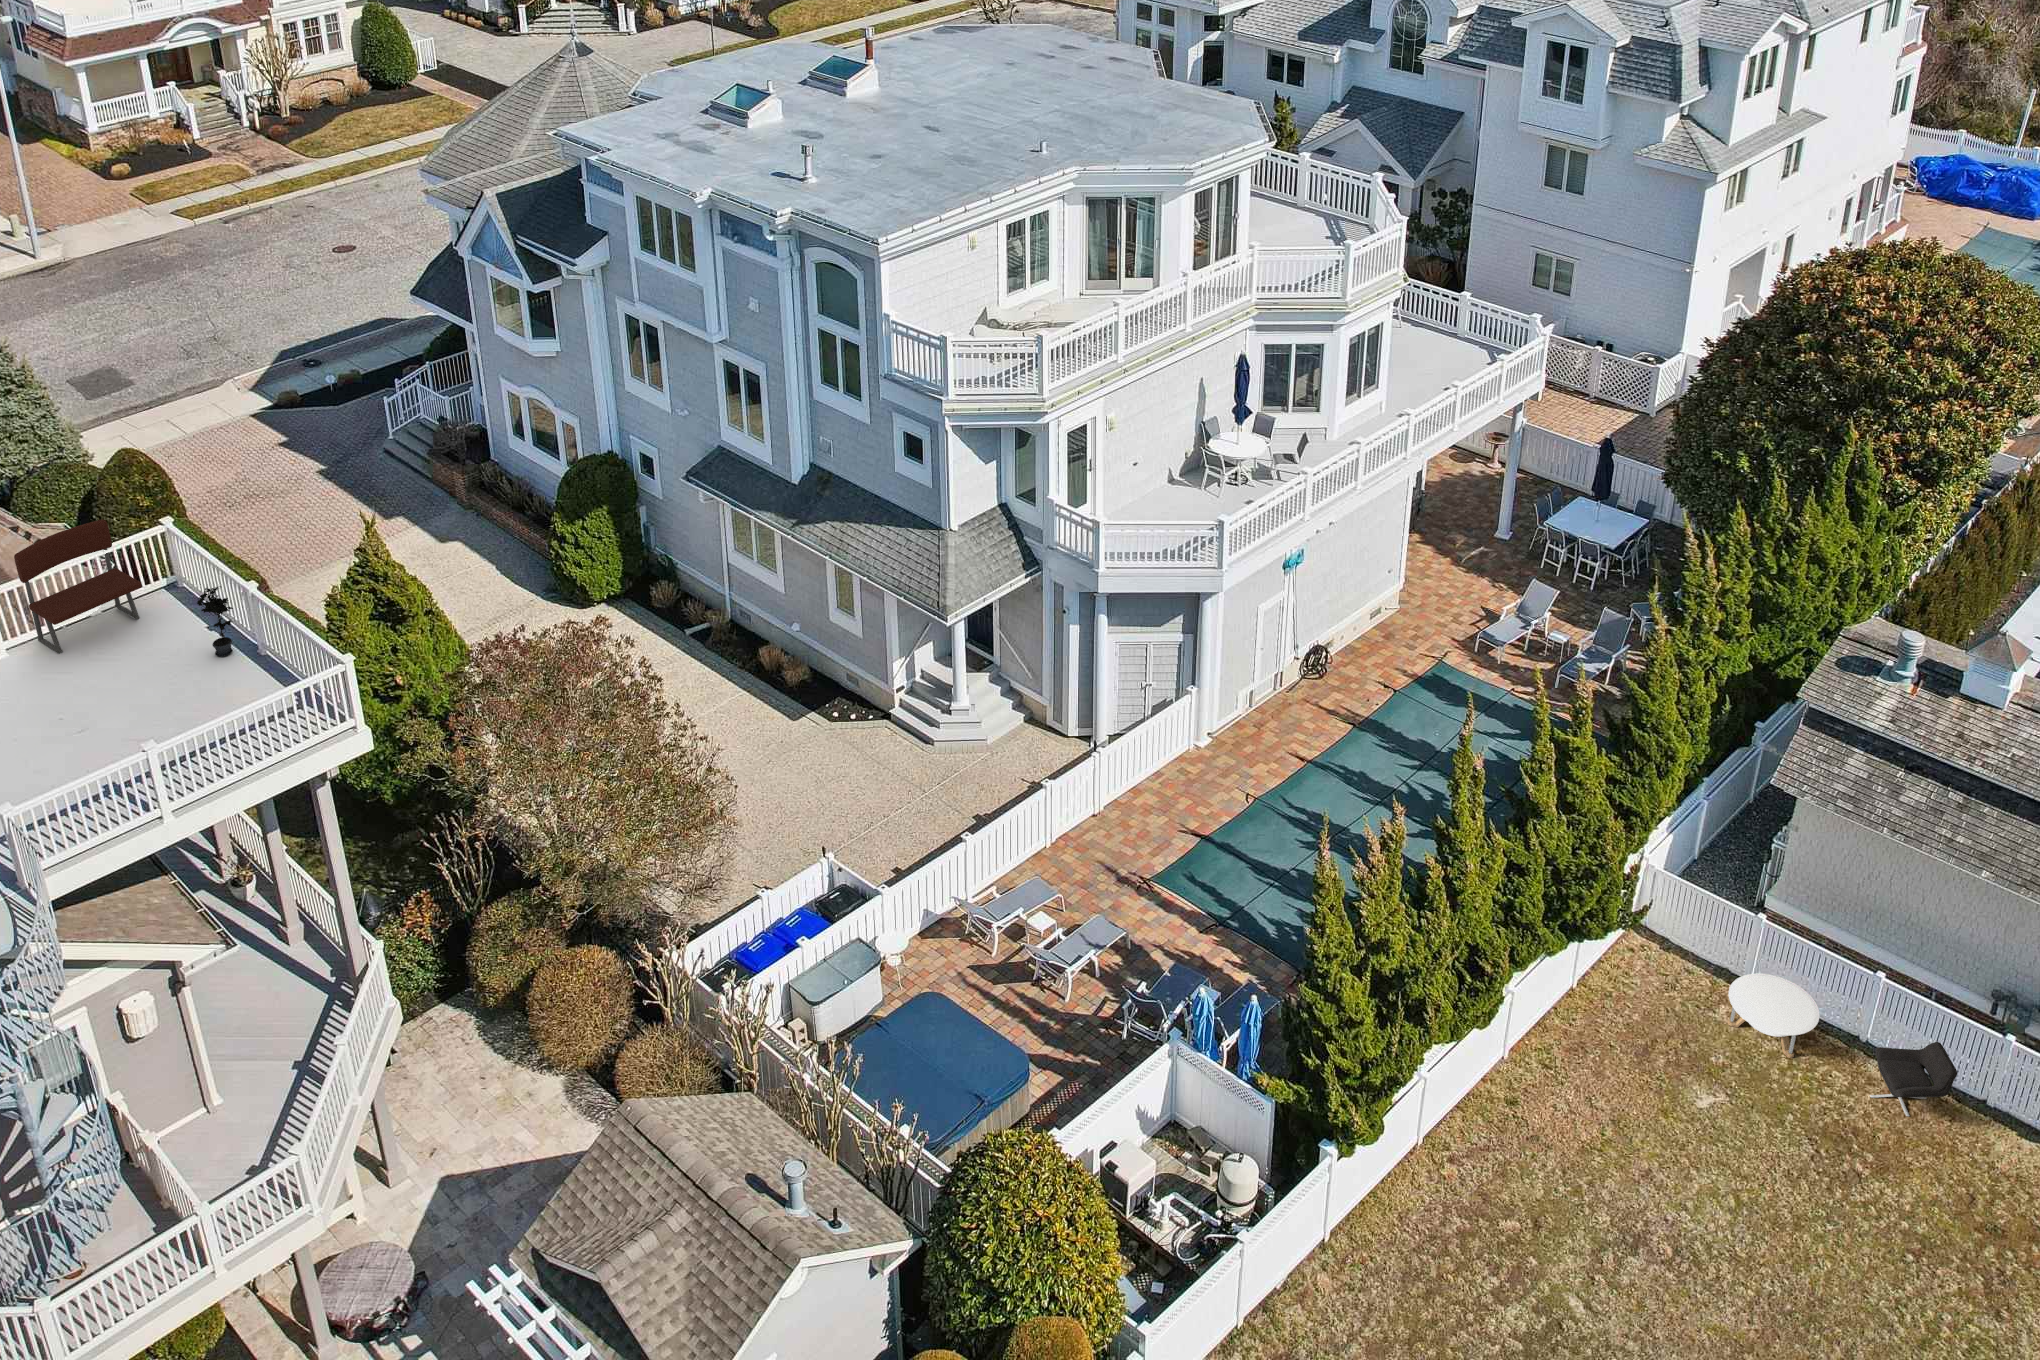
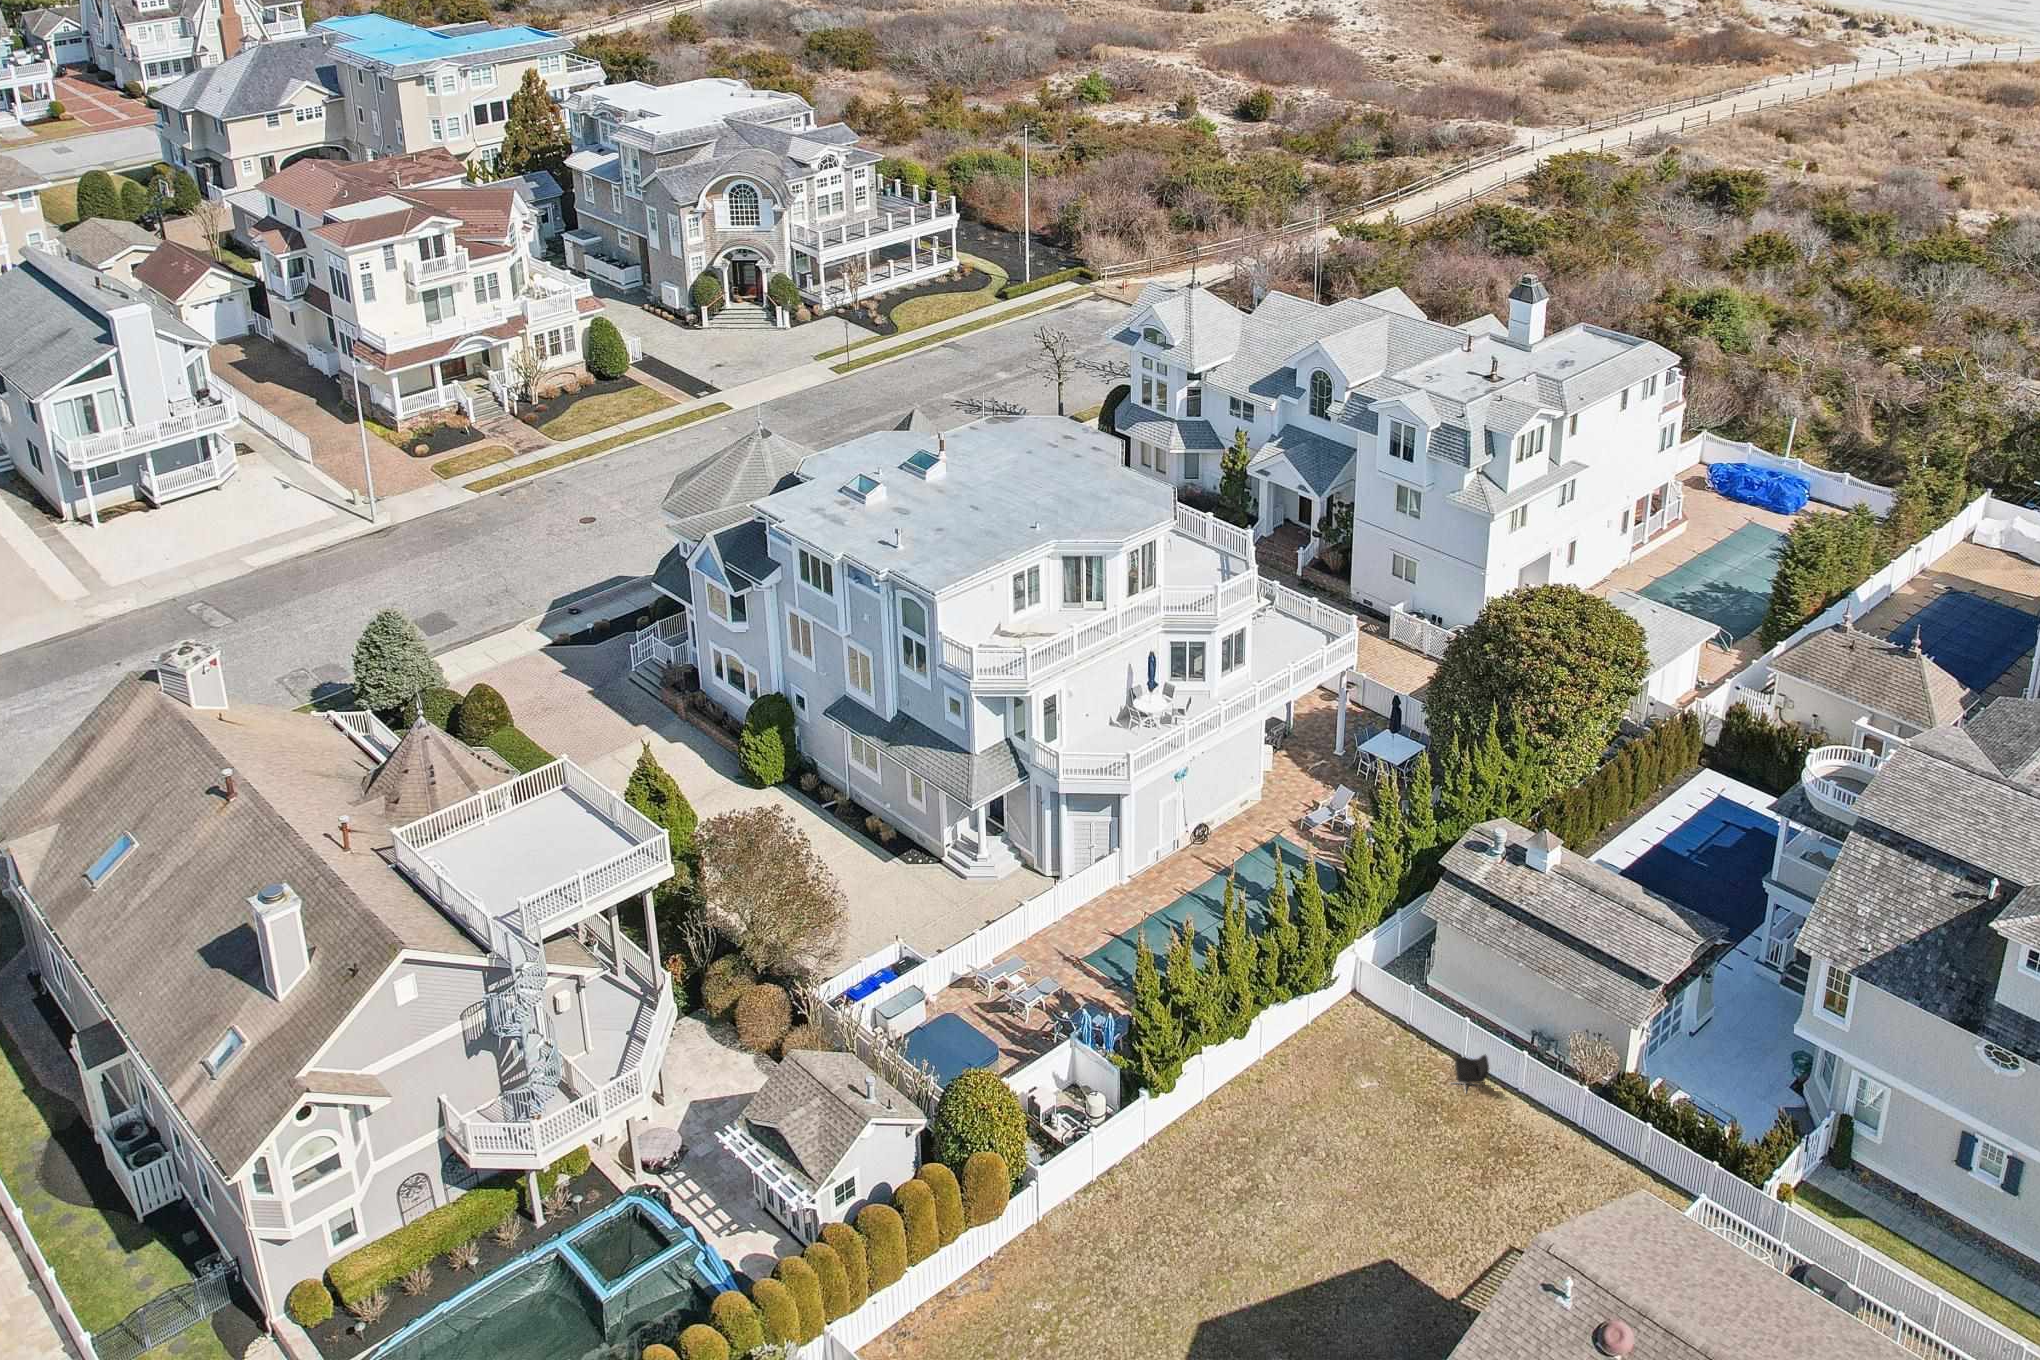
bench: present [14,519,142,654] -> none [493,753,551,823]
potted plant: present [197,586,233,657] -> none [583,790,601,826]
round table: present [1727,974,1819,1058] -> none [1384,1019,1431,1064]

